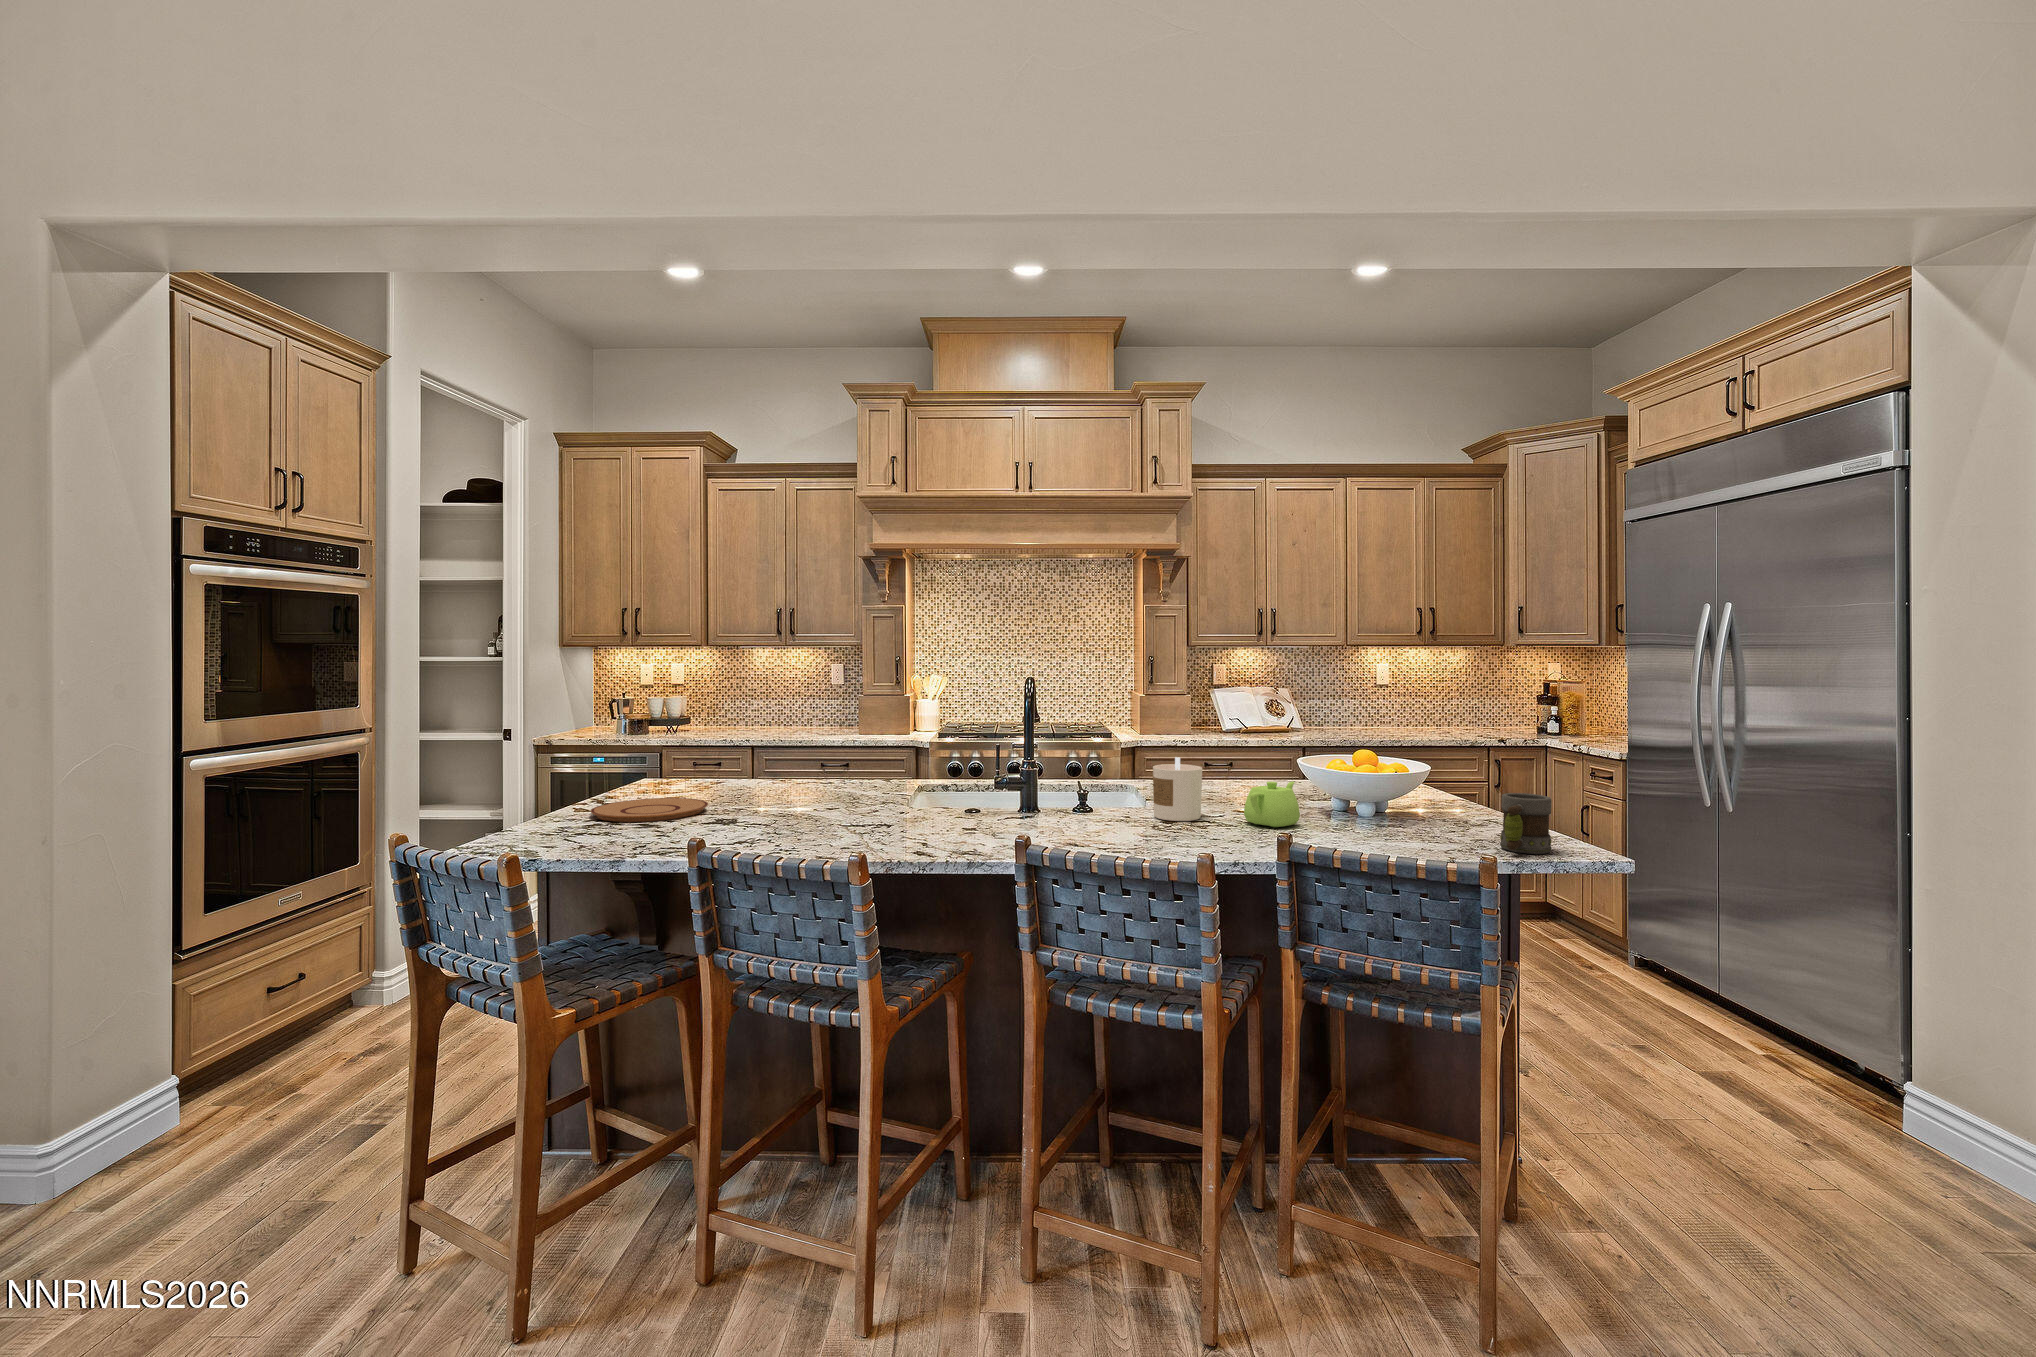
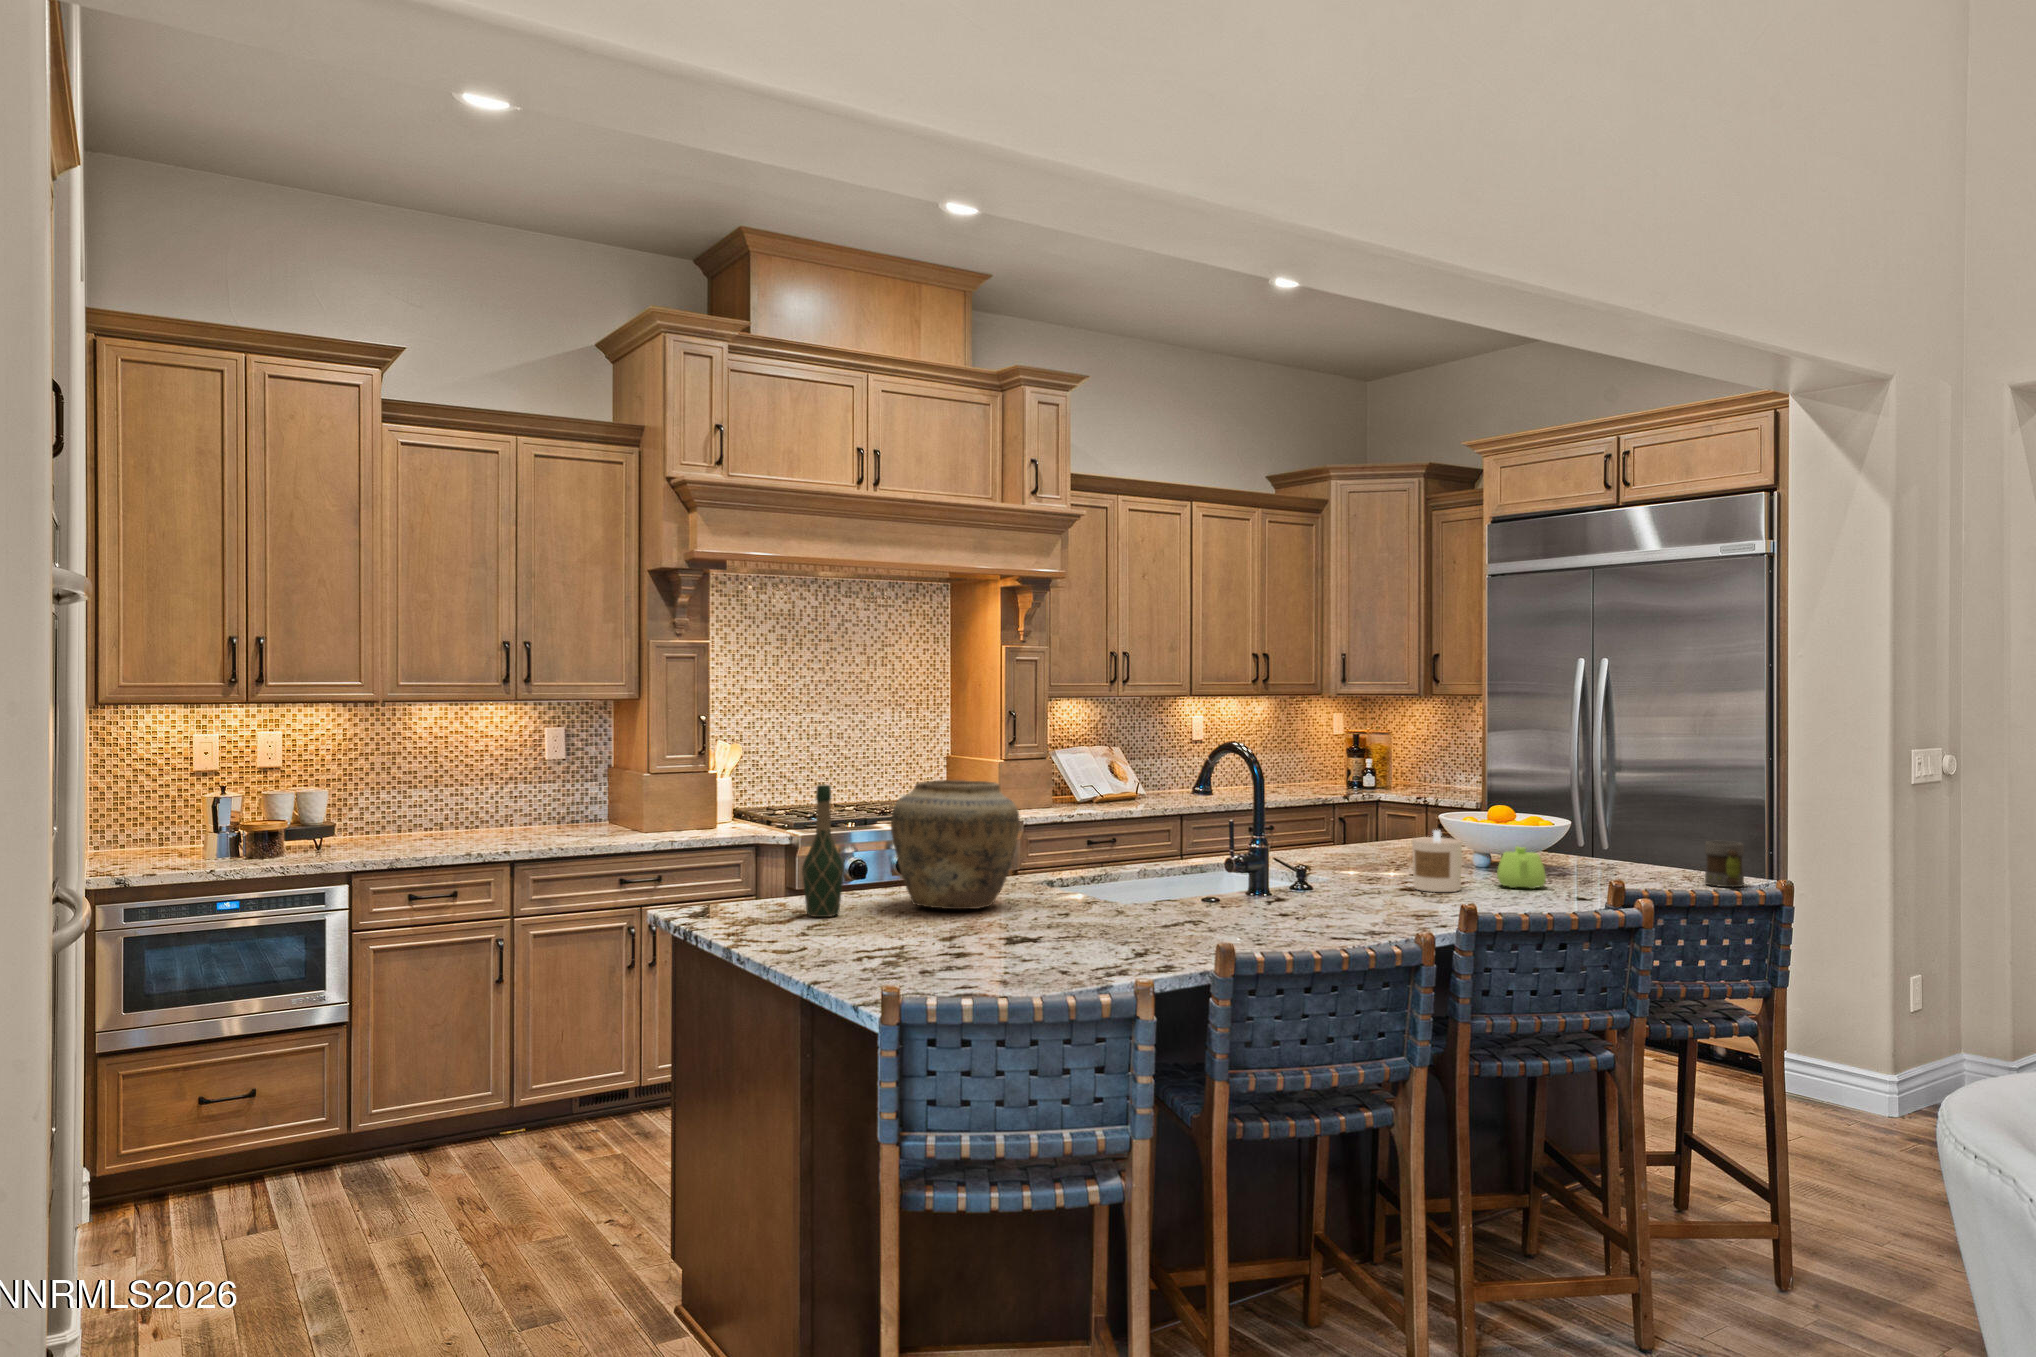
wine bottle: none [667,692,700,788] -> present [802,785,844,917]
vase: none [723,693,827,792] -> present [891,780,1019,909]
plate: present [590,798,708,822] -> none [907,922,1043,953]

